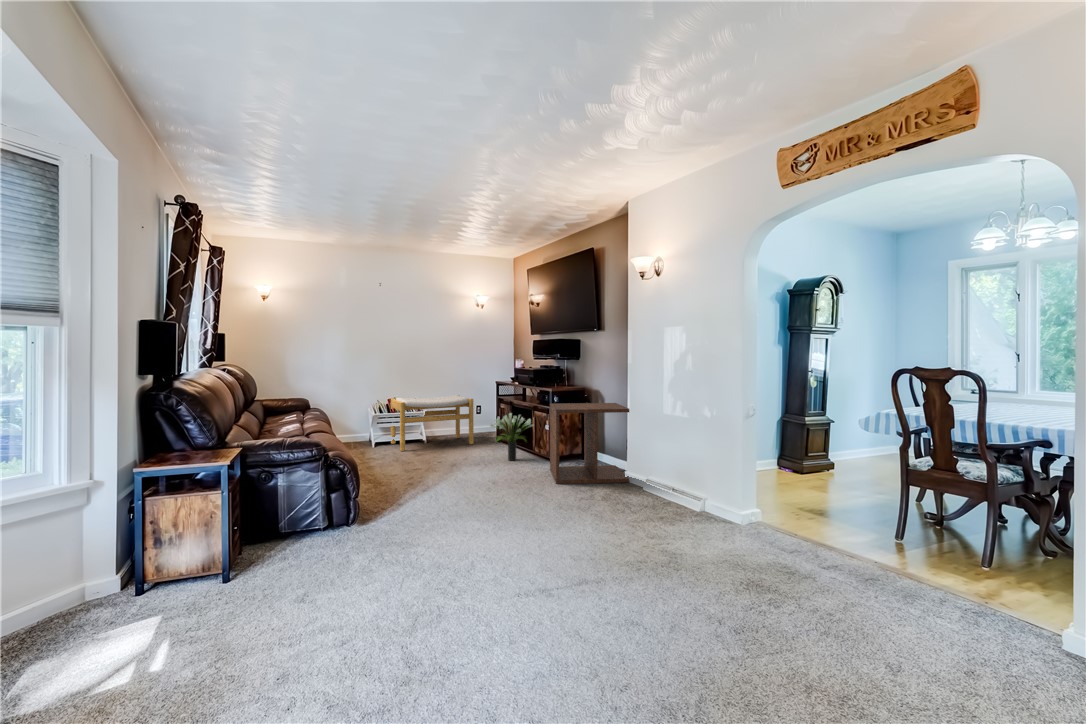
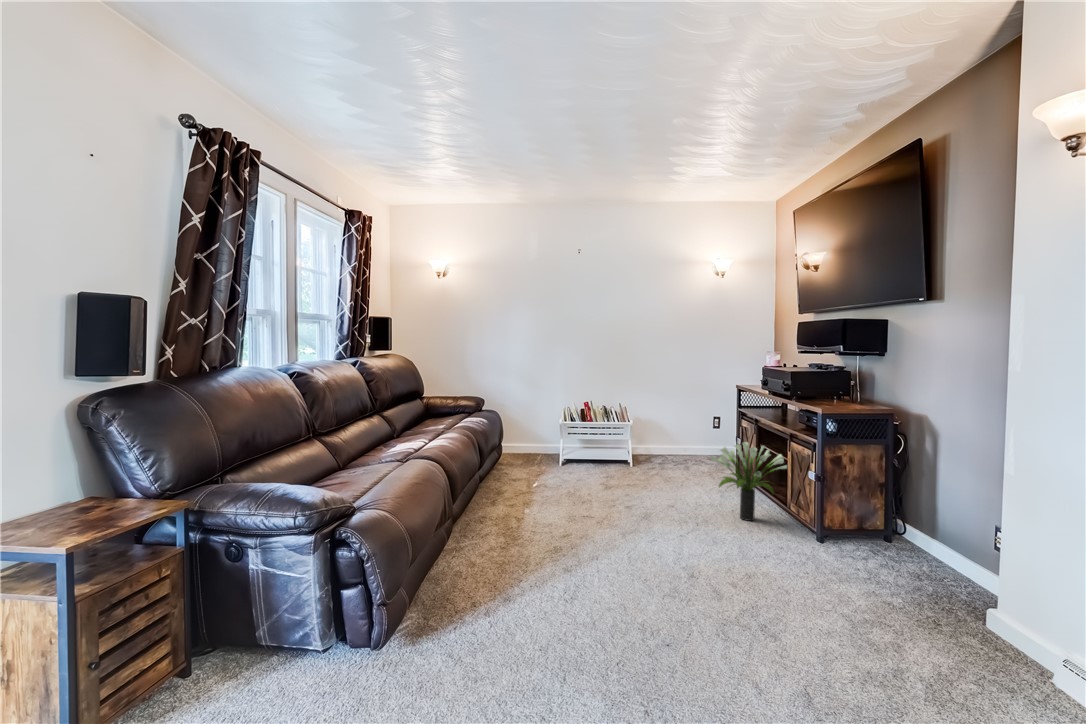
footstool: present [391,395,473,451] -> none [587,401,698,476]
side table: present [550,403,629,484] -> none [812,436,1009,634]

